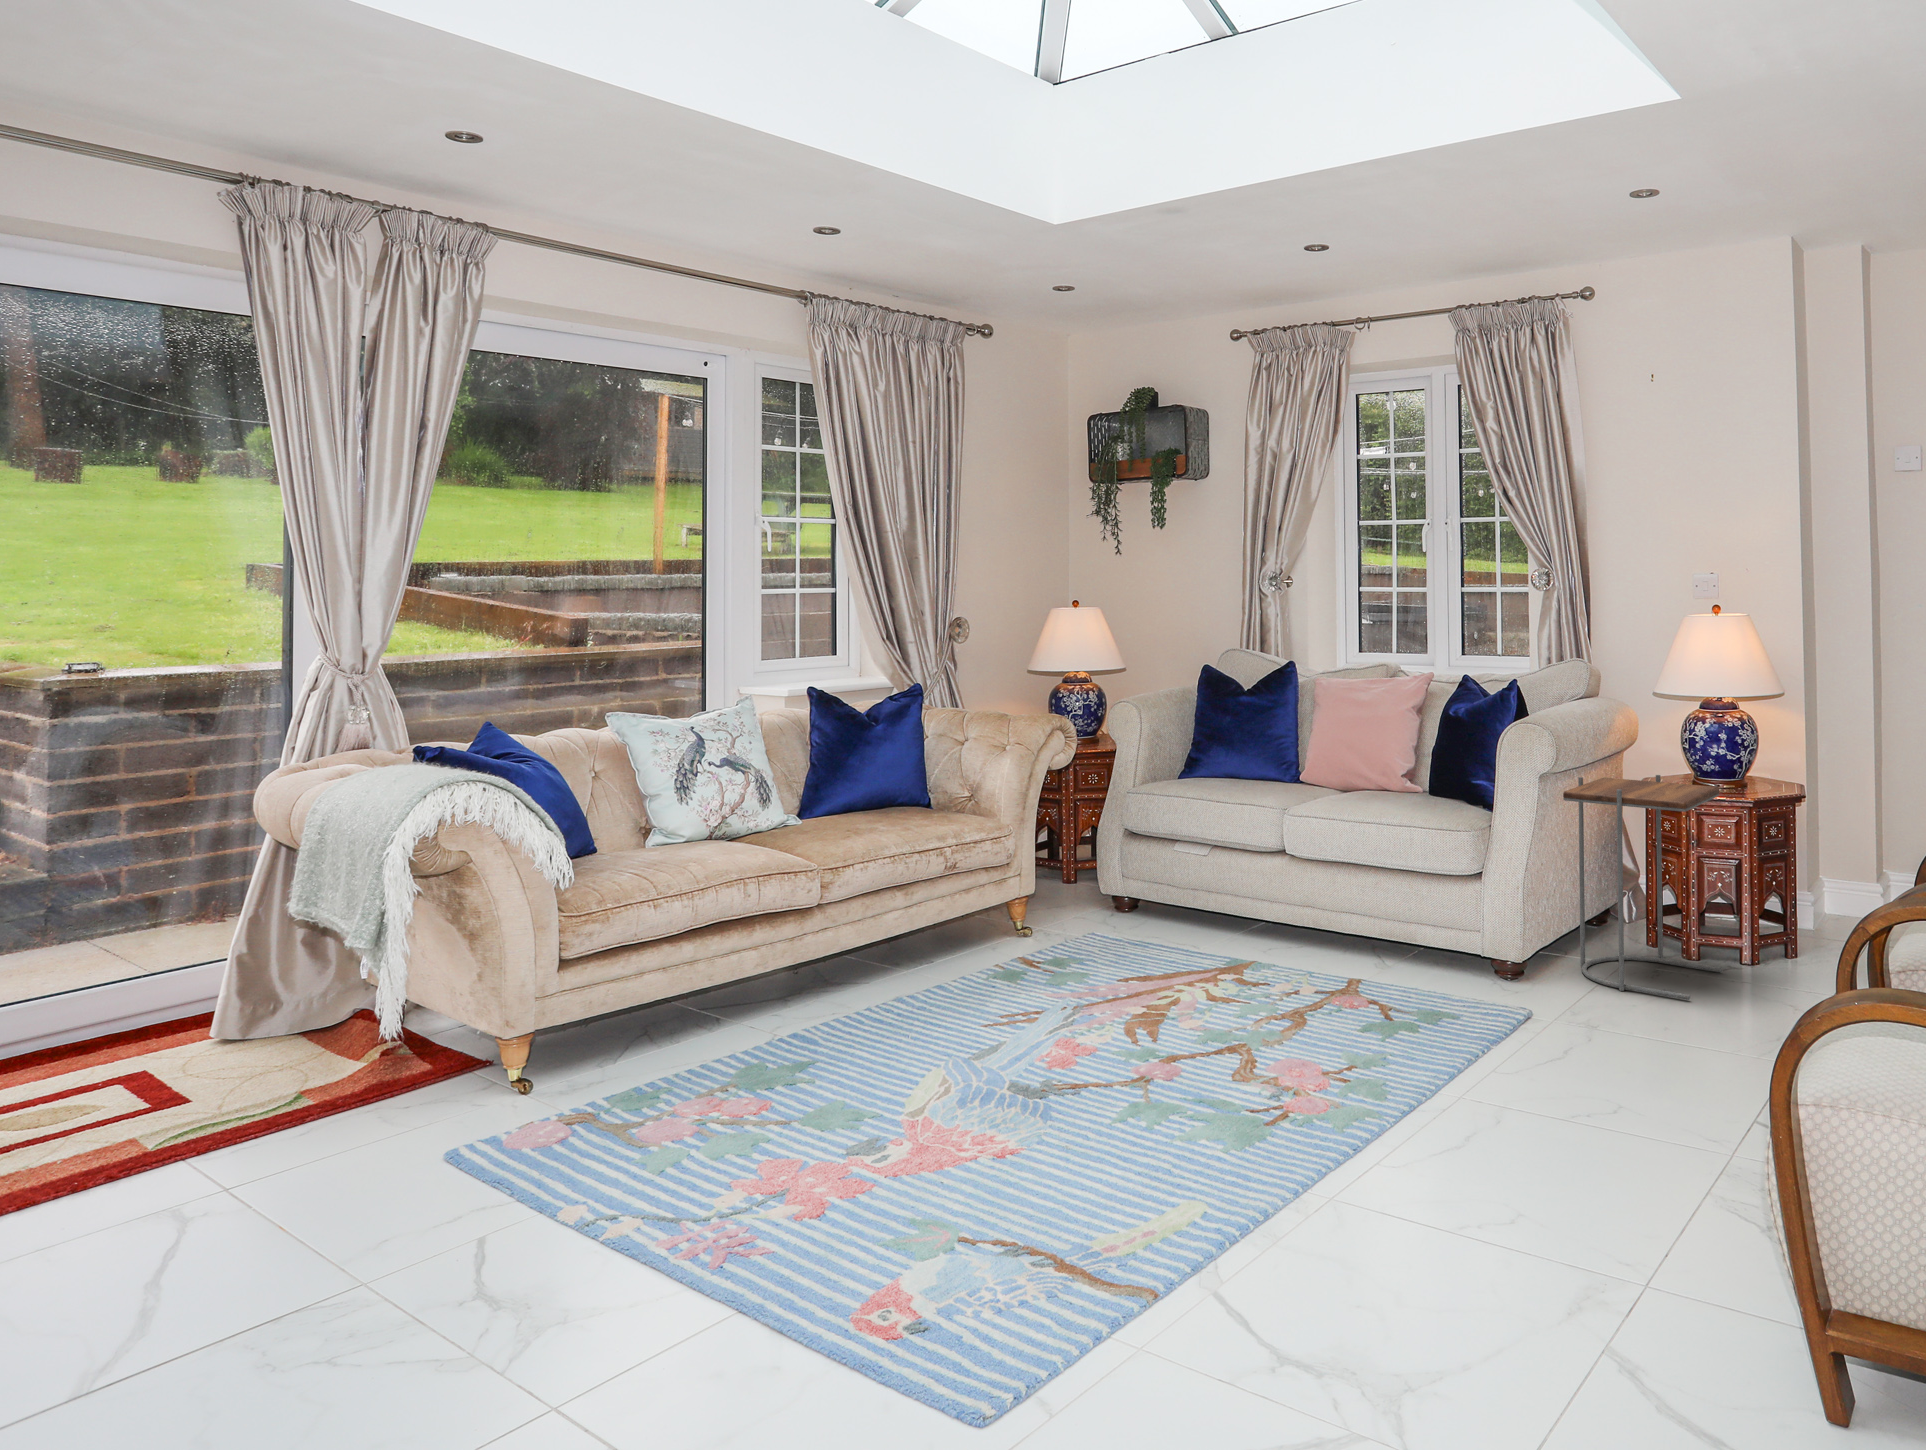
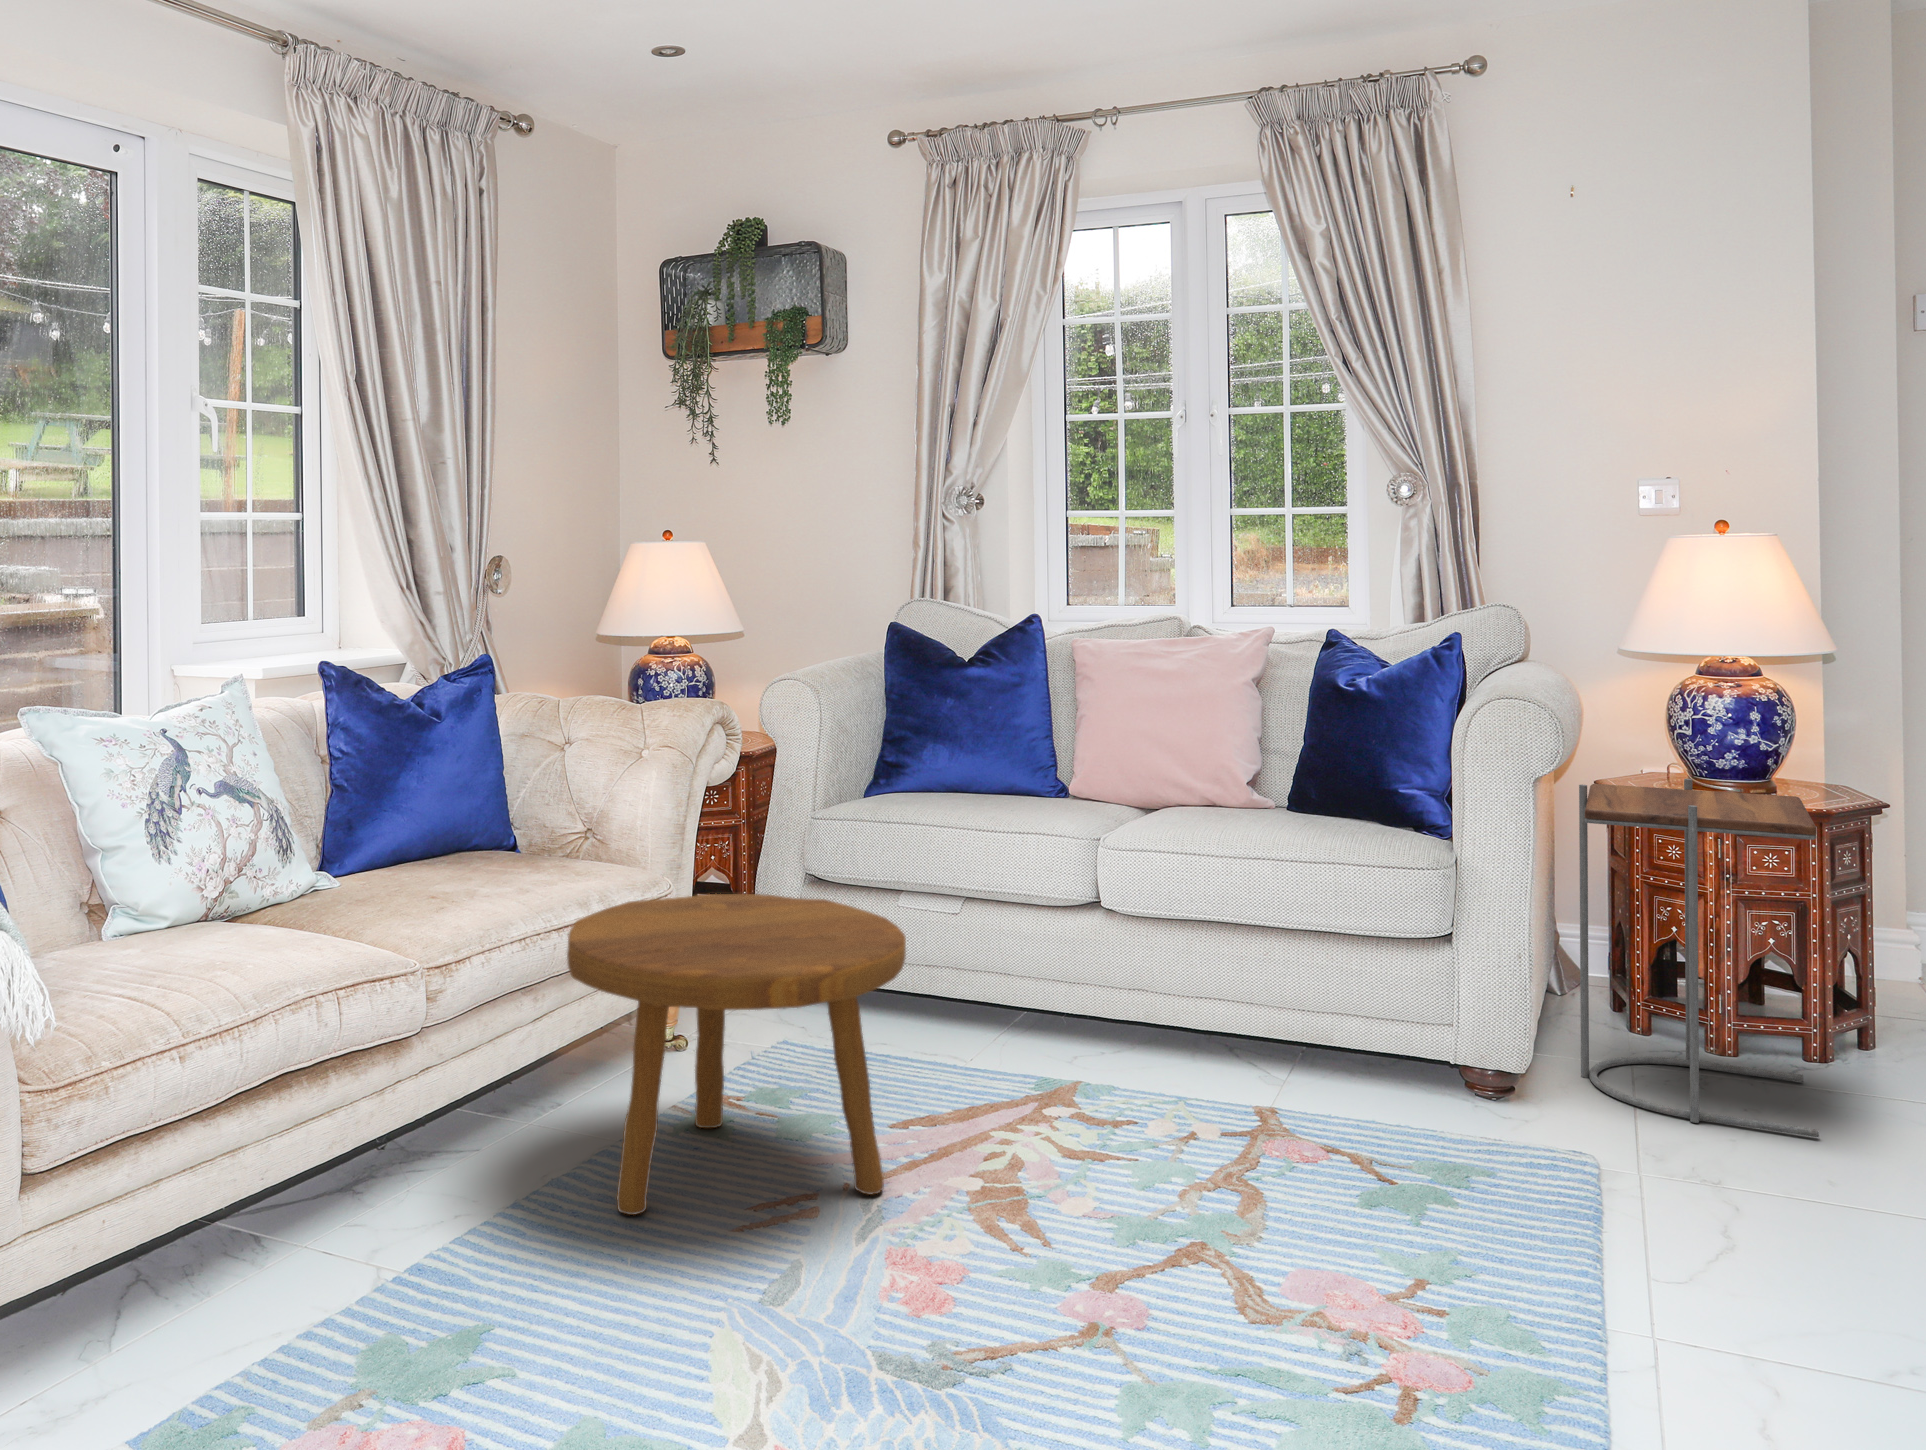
footstool: none [903,835,1106,1014] -> present [567,894,906,1215]

